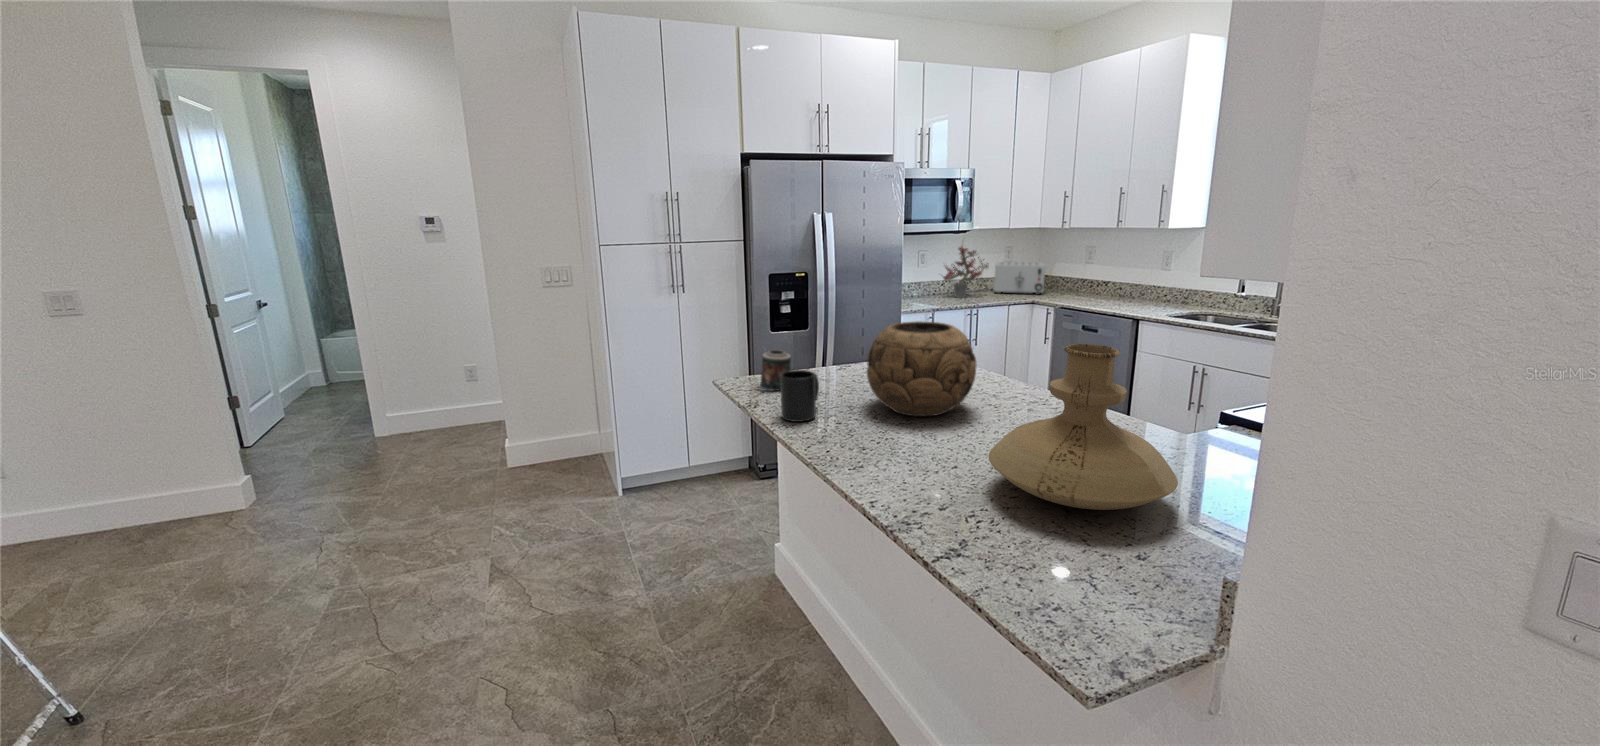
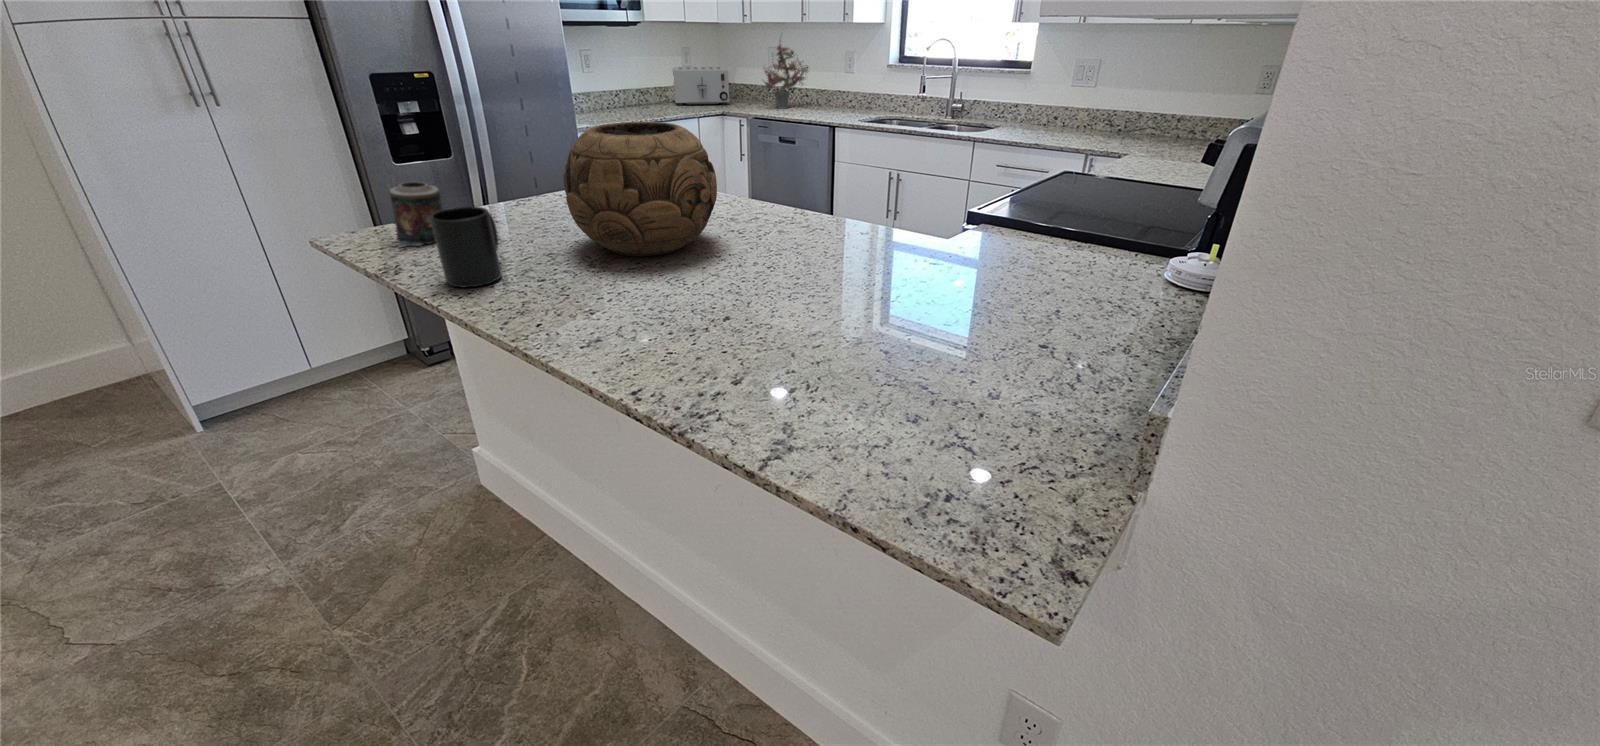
potted plant: present [943,246,988,298] -> present [764,42,808,109]
vase: present [989,344,1178,510] -> none [778,125,1005,346]

